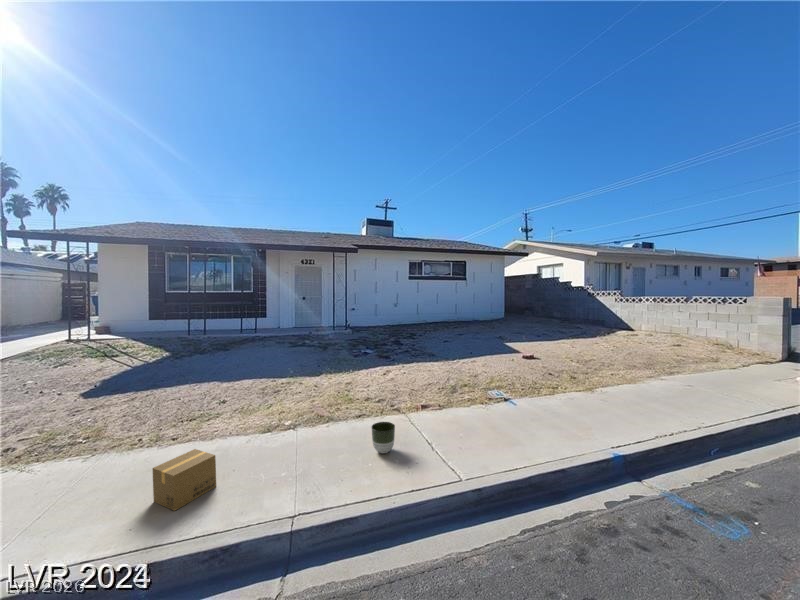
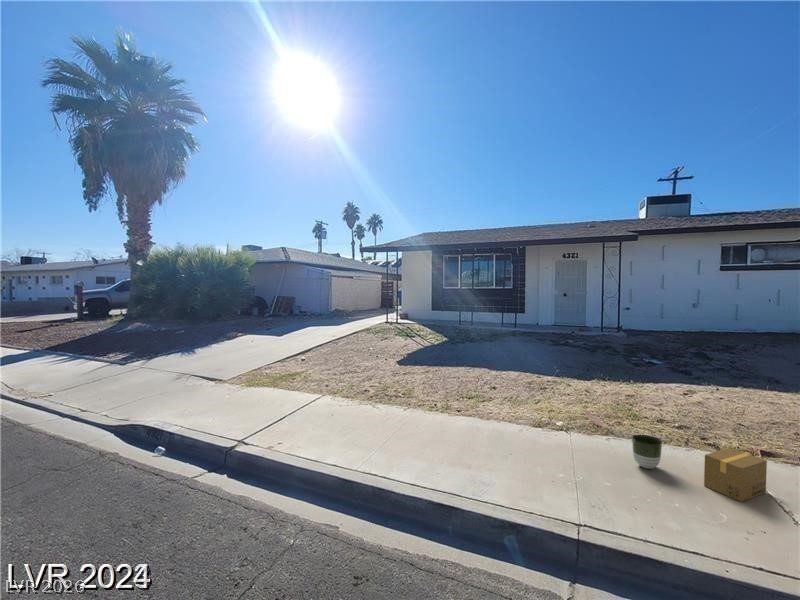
cardboard box: present [152,449,216,511] -> present [704,448,767,502]

